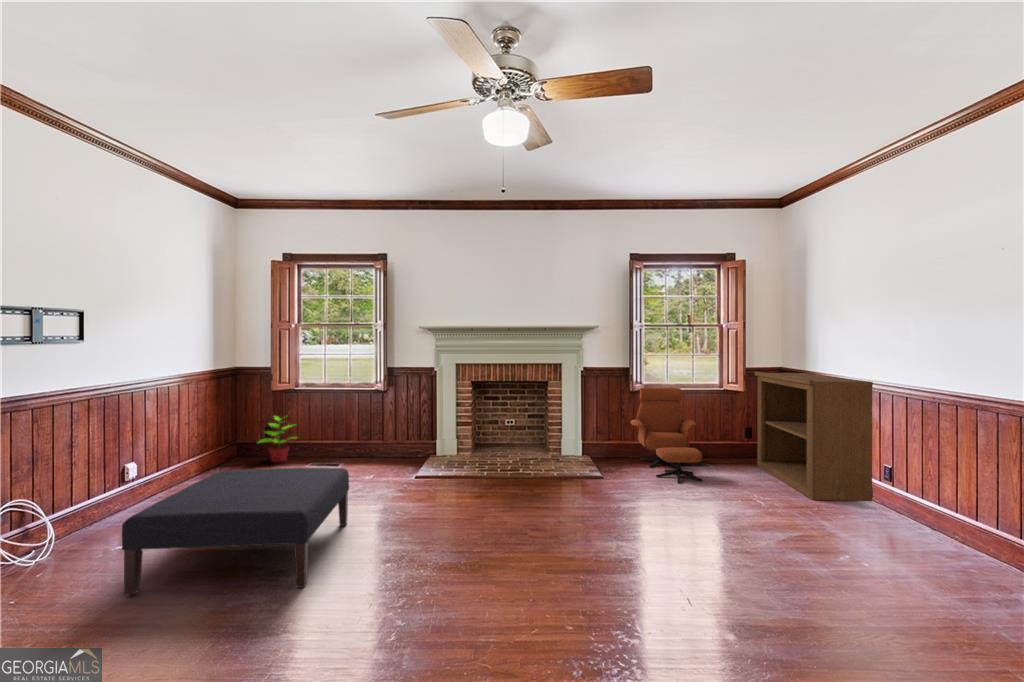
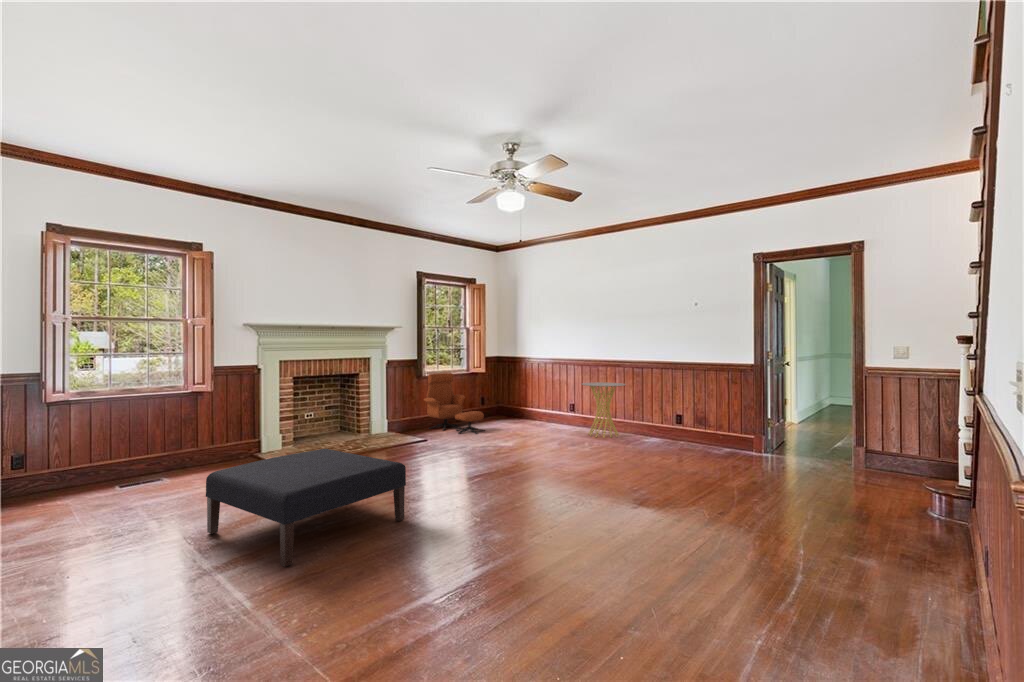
bookshelf: present [755,372,873,501] -> none [493,359,565,428]
potted plant: present [258,416,291,462] -> none [24,433,96,499]
side table: none [860,432,985,565] -> present [582,382,625,437]

